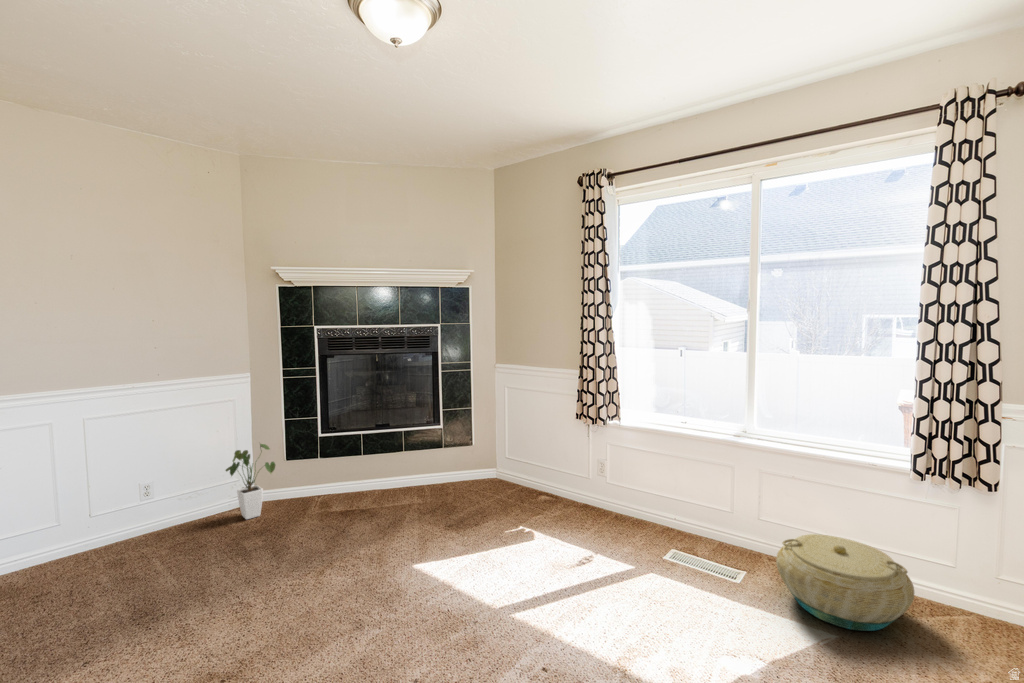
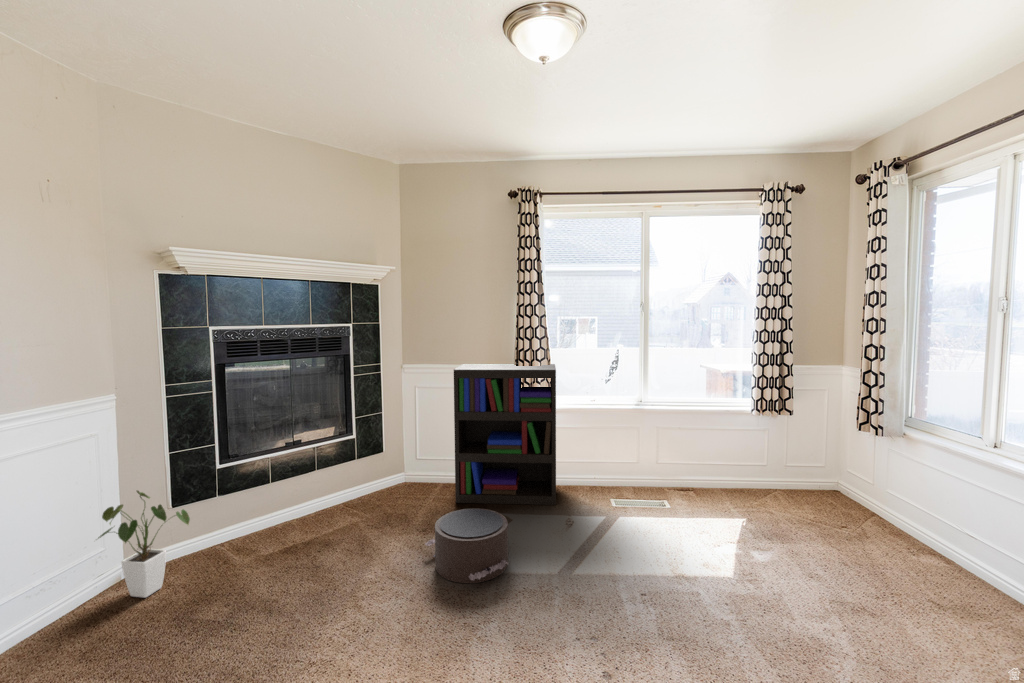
bookshelf: none [507,367,628,540] -> present [454,364,556,505]
pouf: none [409,513,484,589] -> present [425,508,509,583]
basket: present [776,534,914,631] -> none [686,460,767,513]

